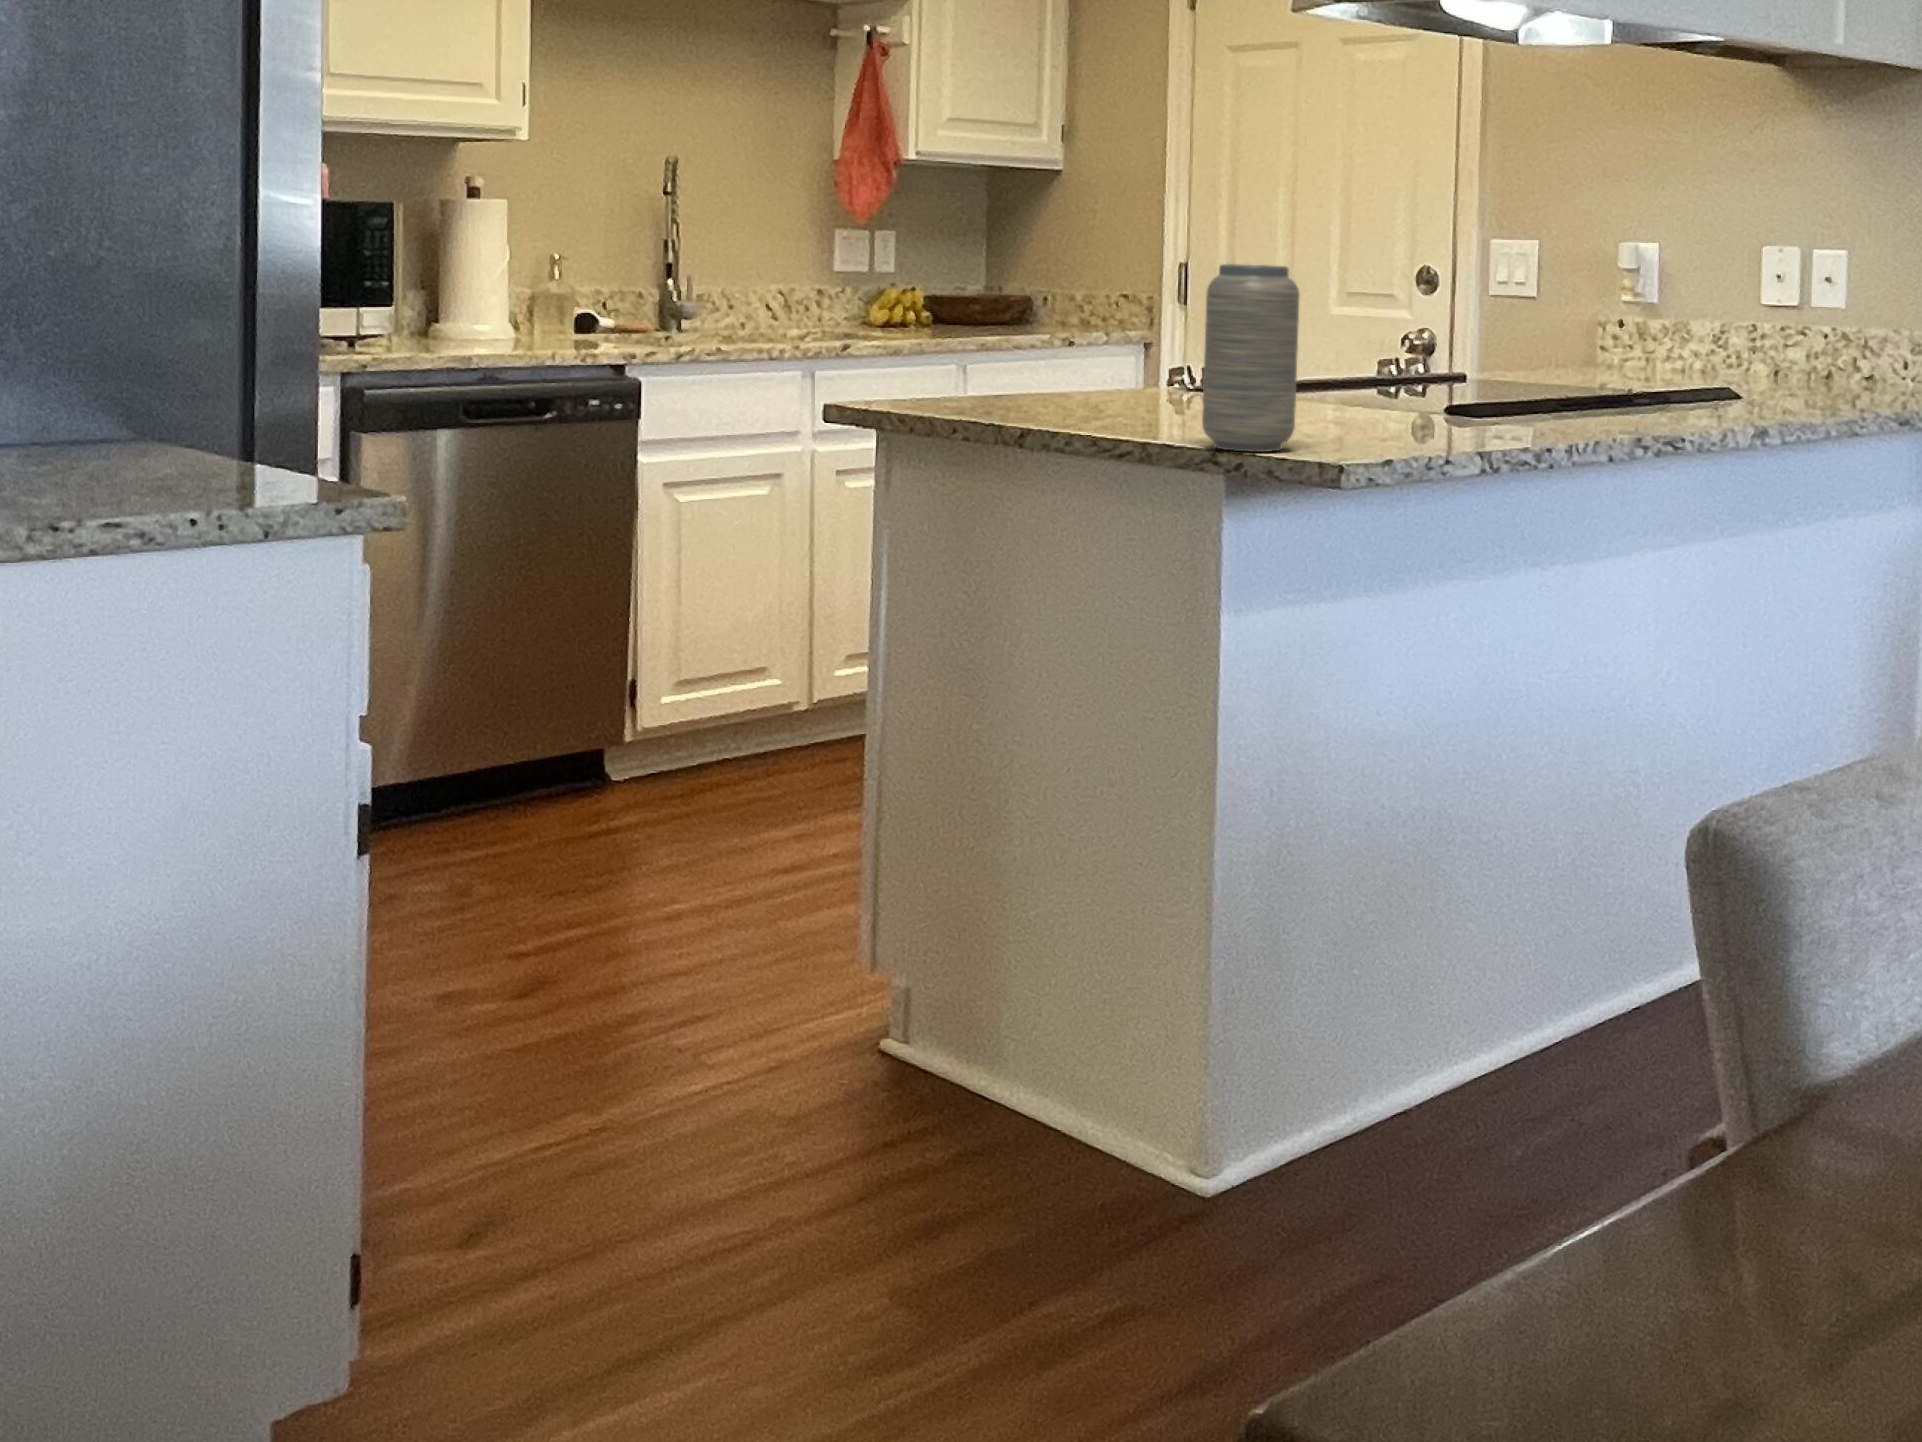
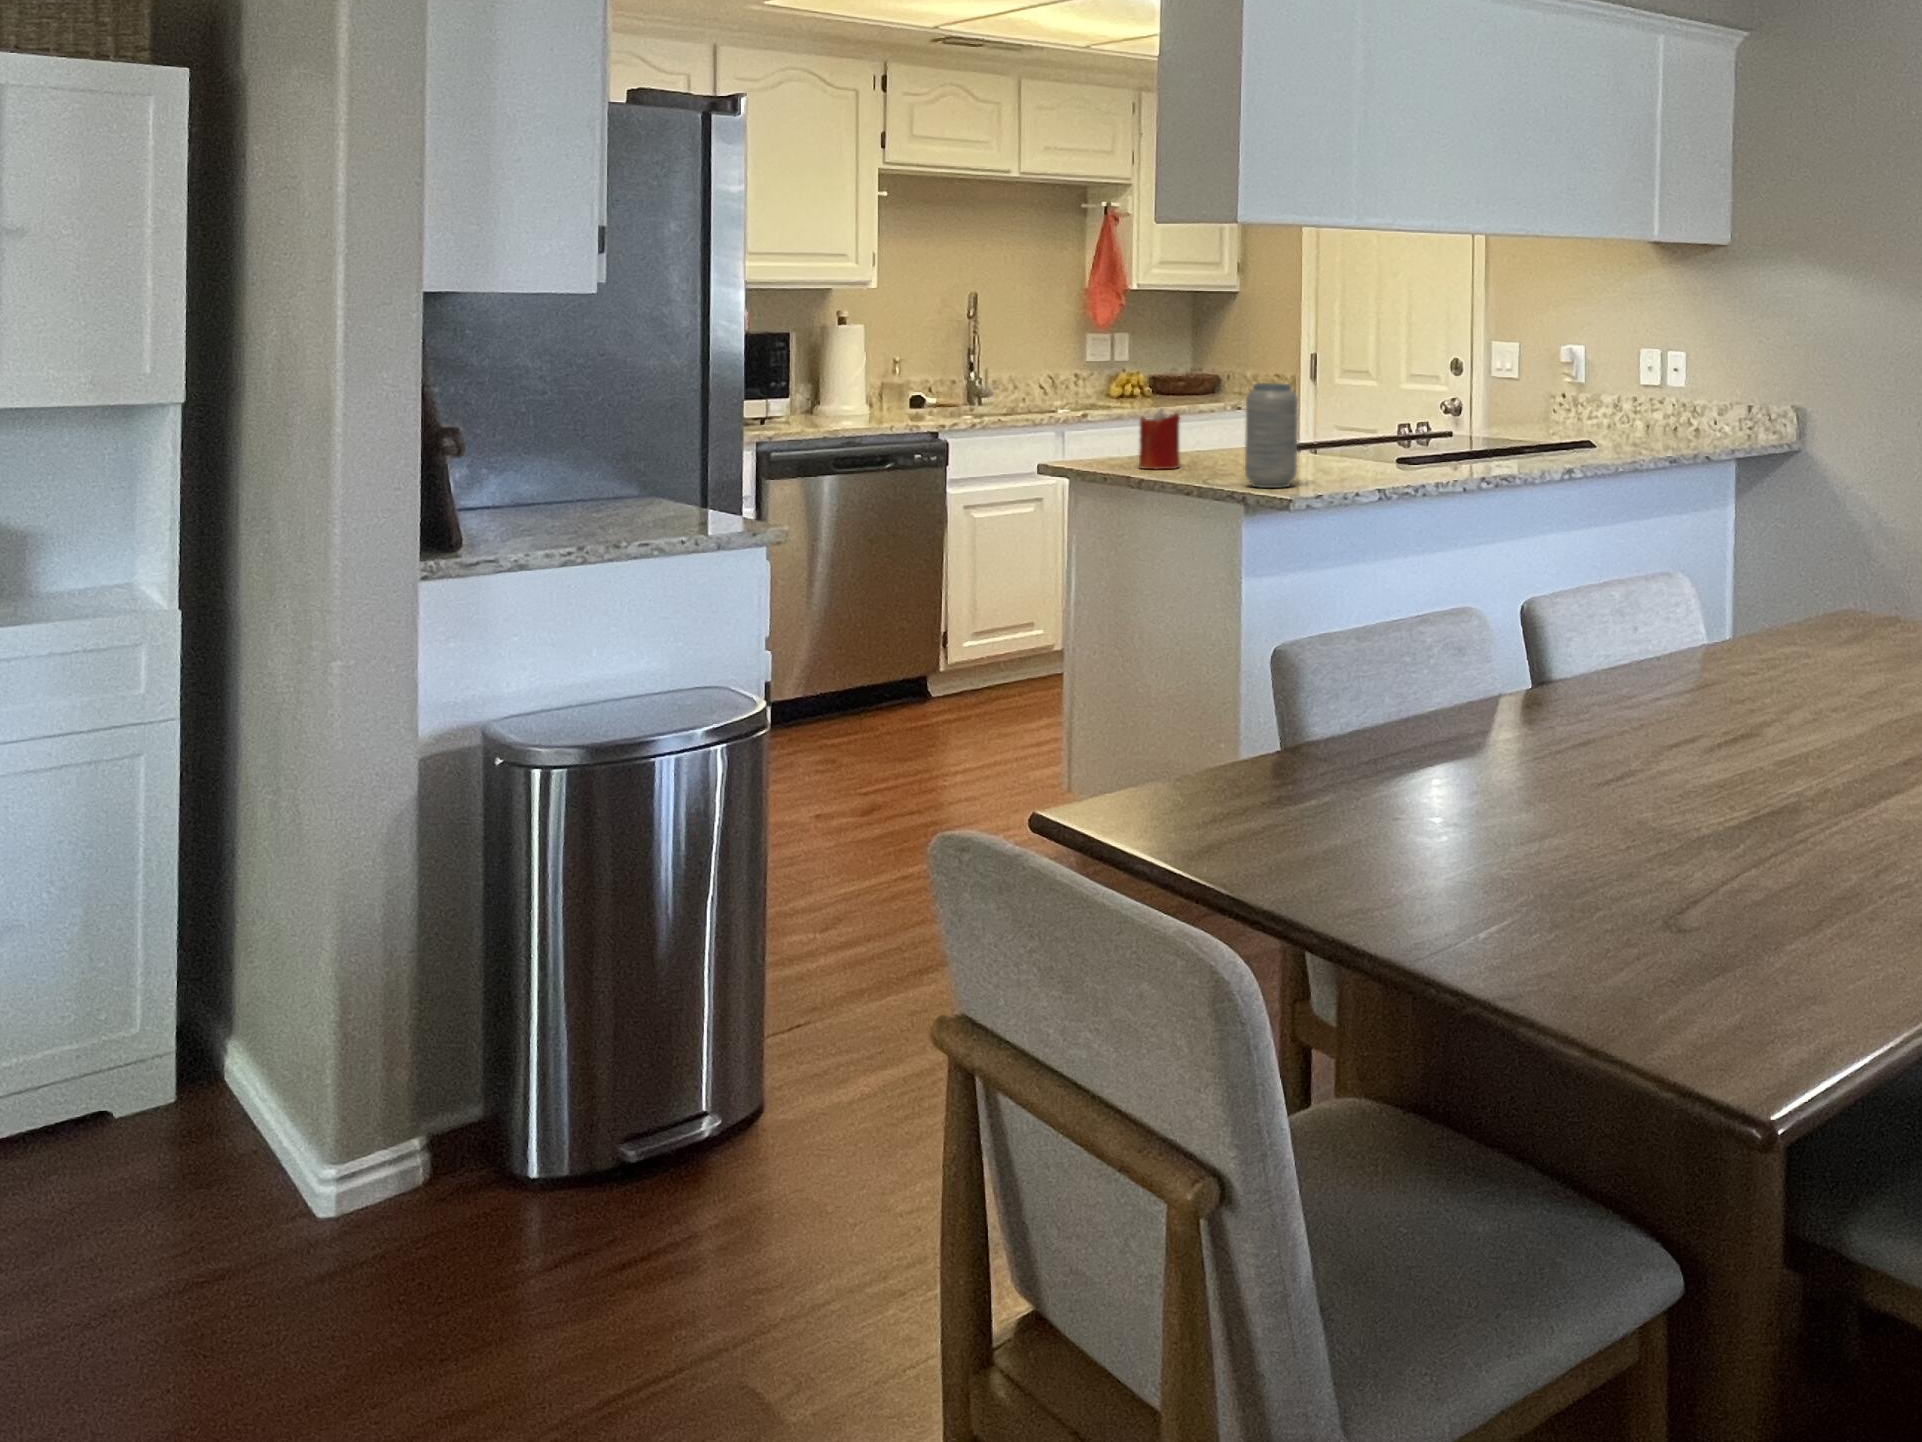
candle: none [987,314,1059,420] -> present [1139,409,1180,469]

